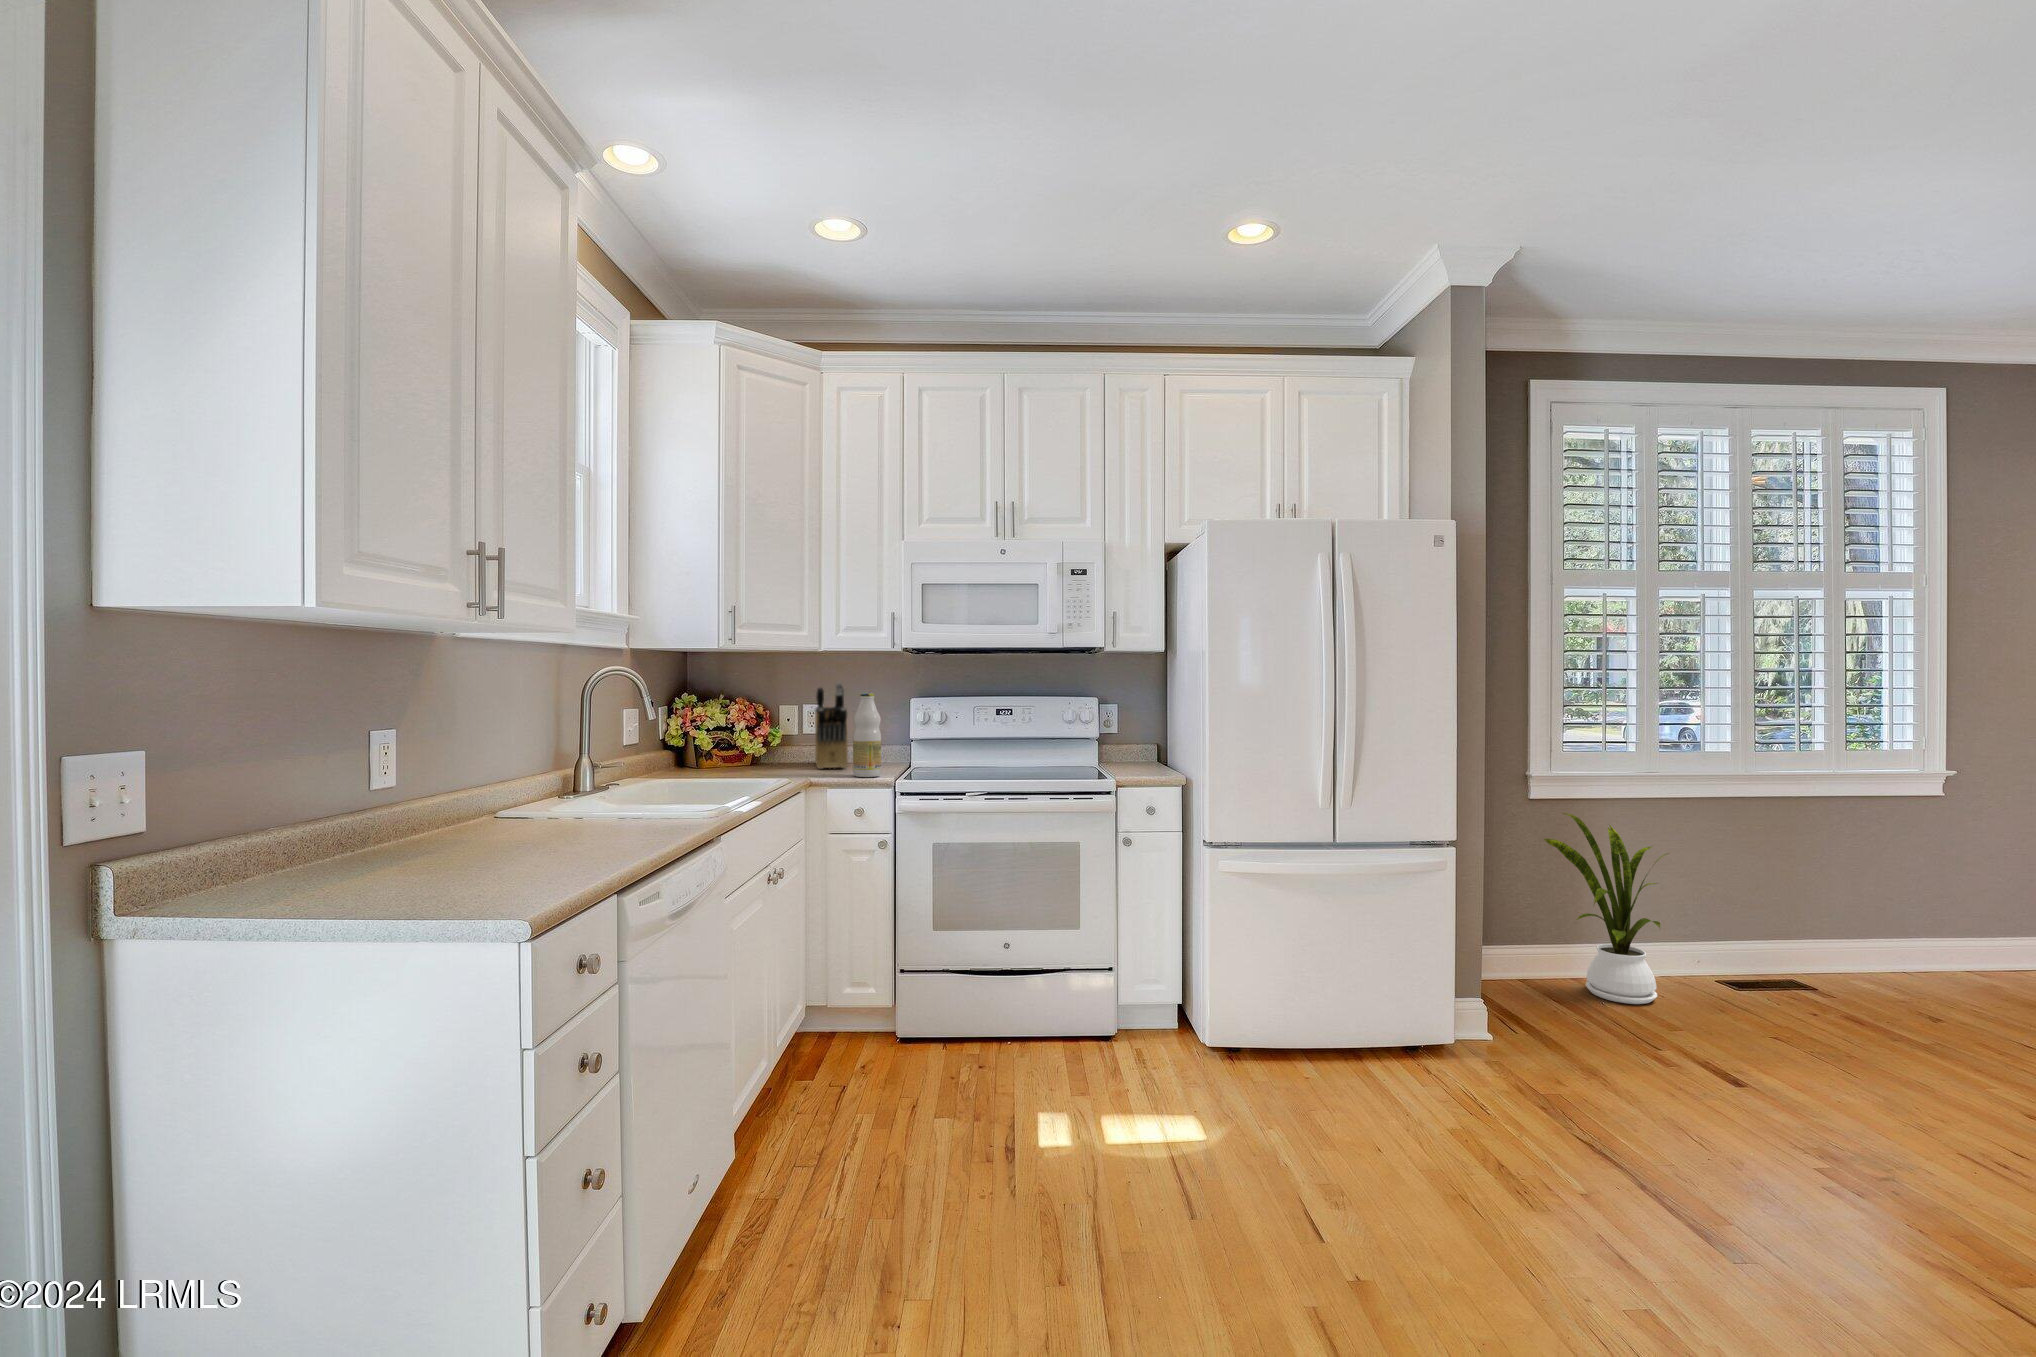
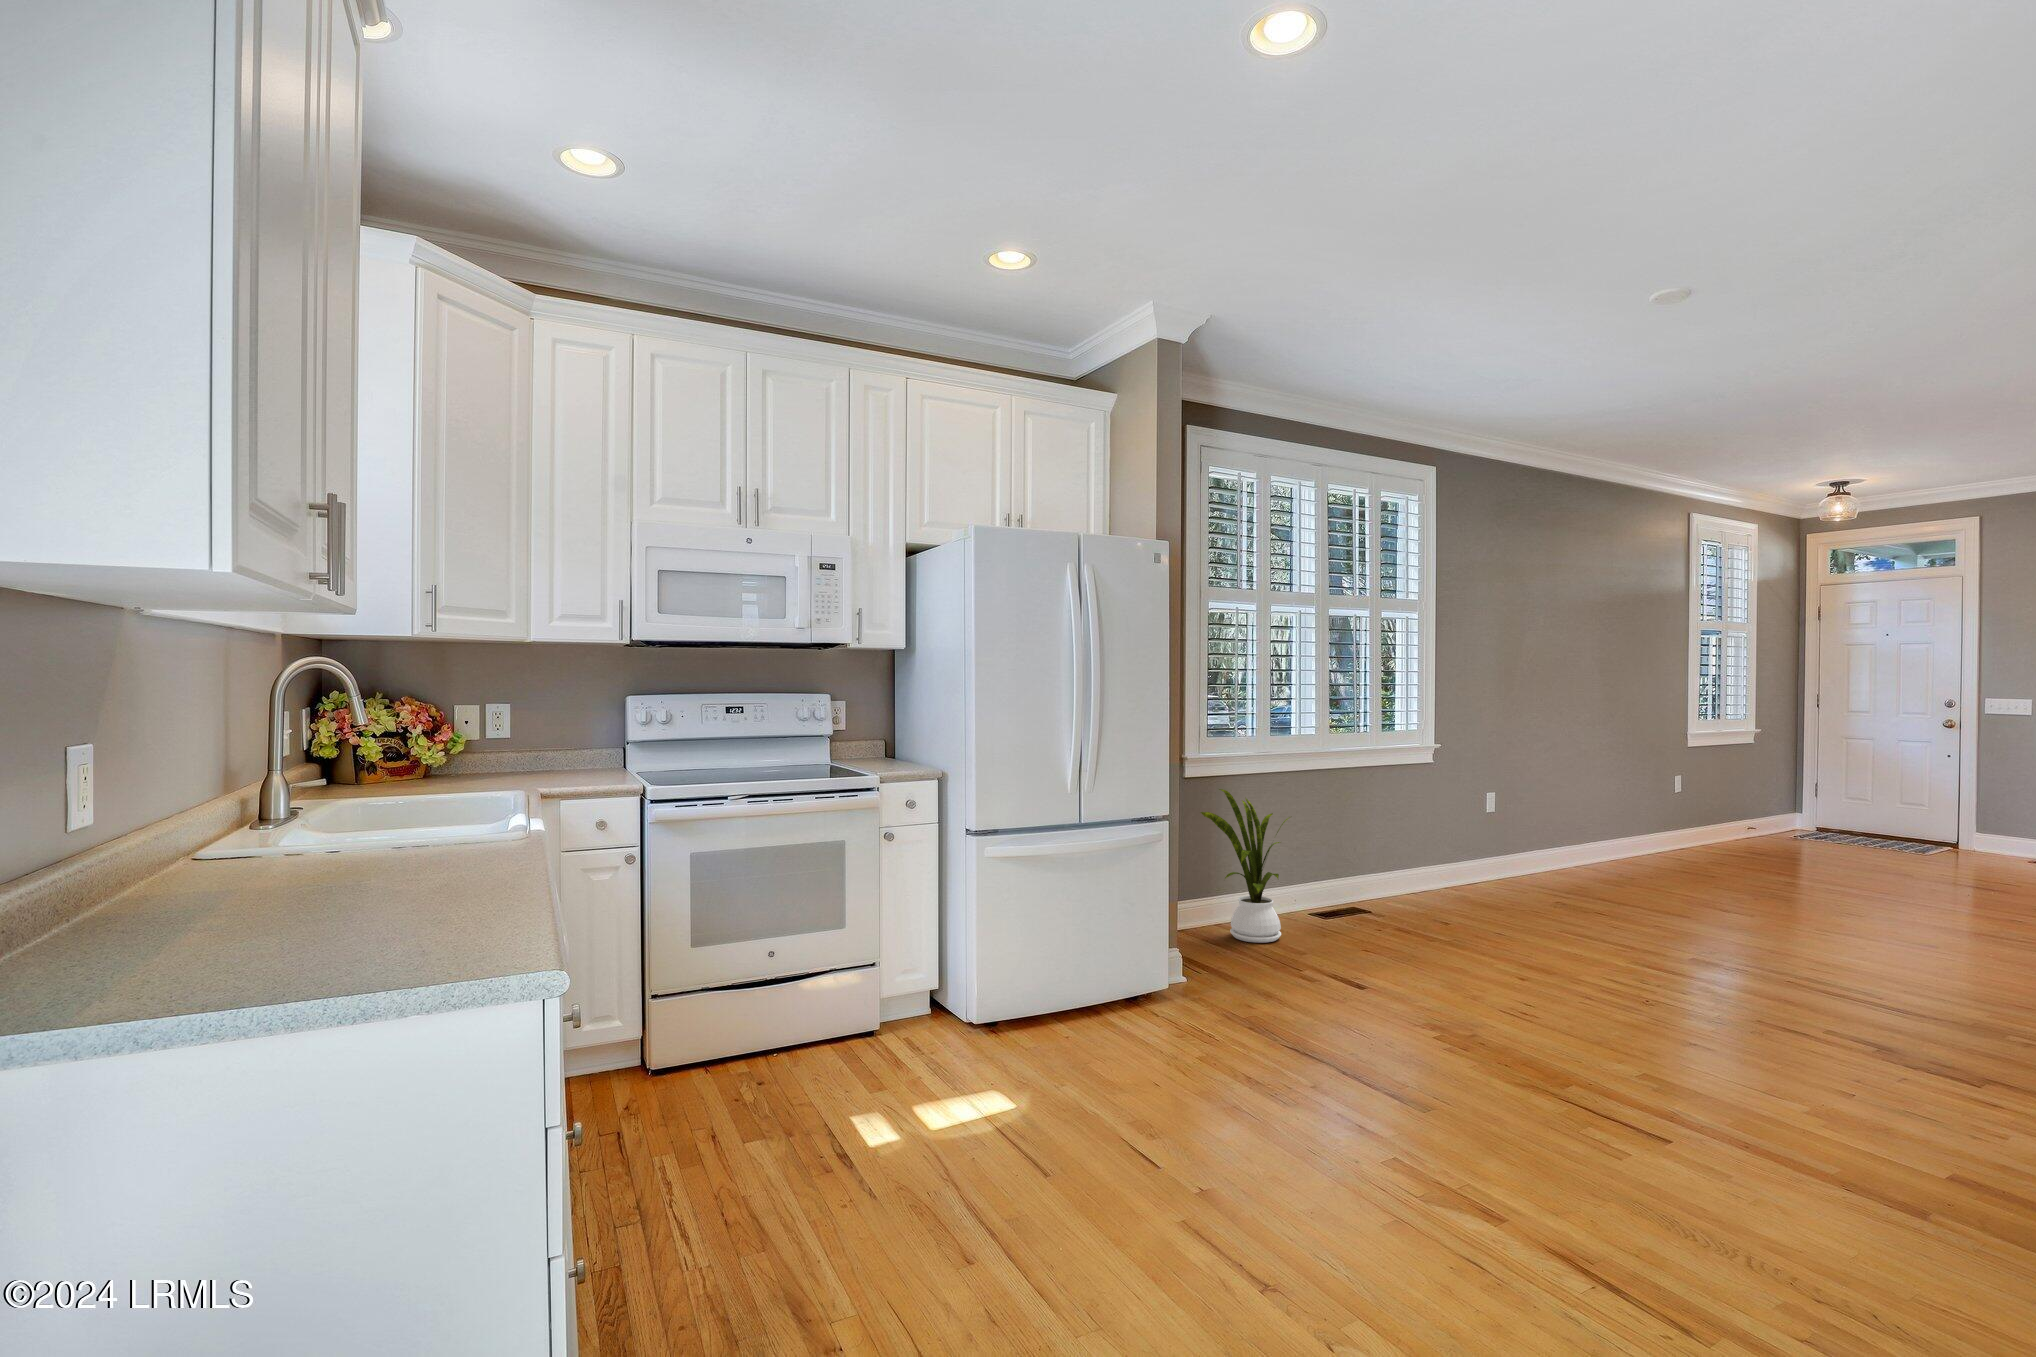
knife block: present [815,682,848,769] -> none [506,678,571,780]
bottle: present [853,693,881,777] -> none [586,690,620,785]

